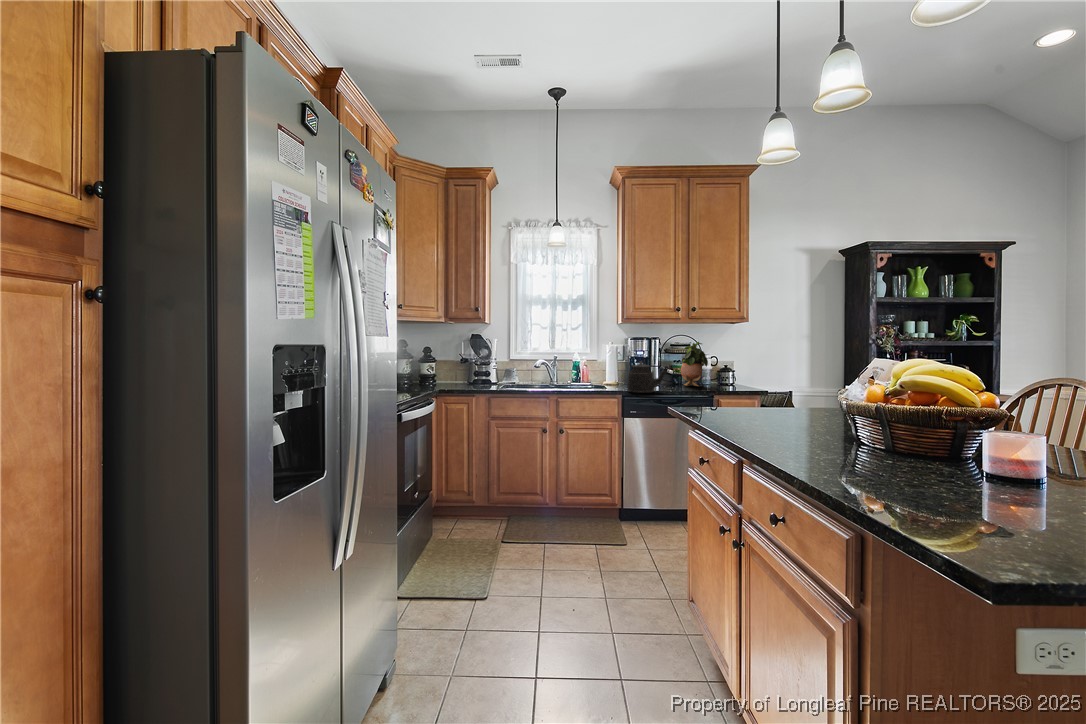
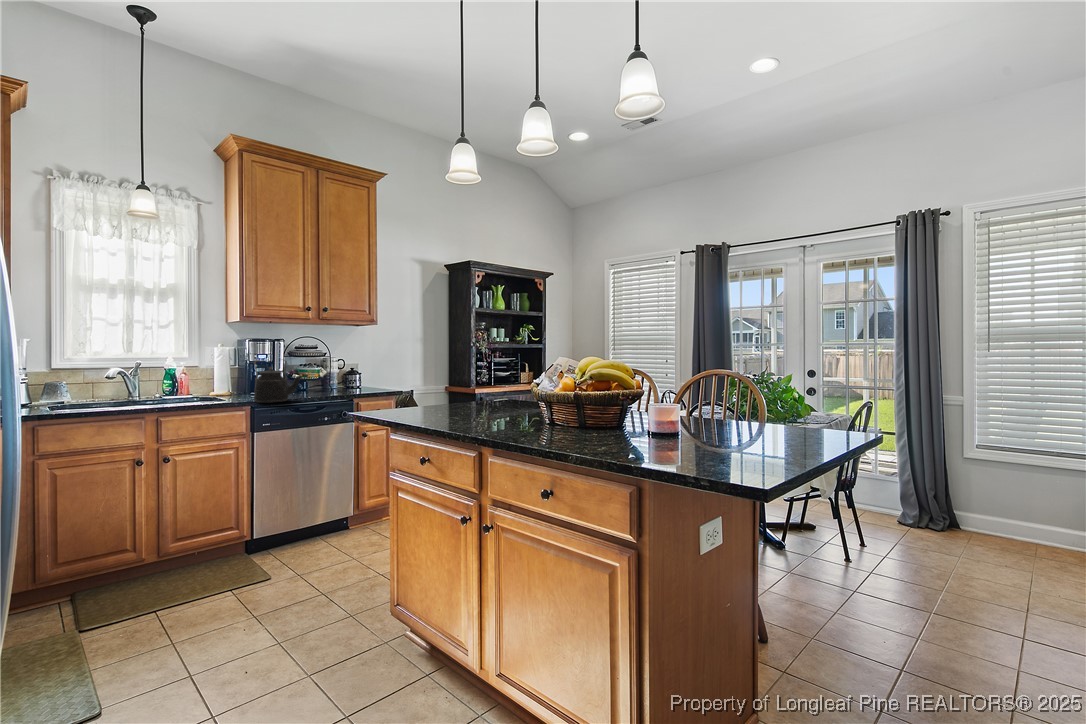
potted plant: present [681,342,708,386] -> none [309,344,338,391]

